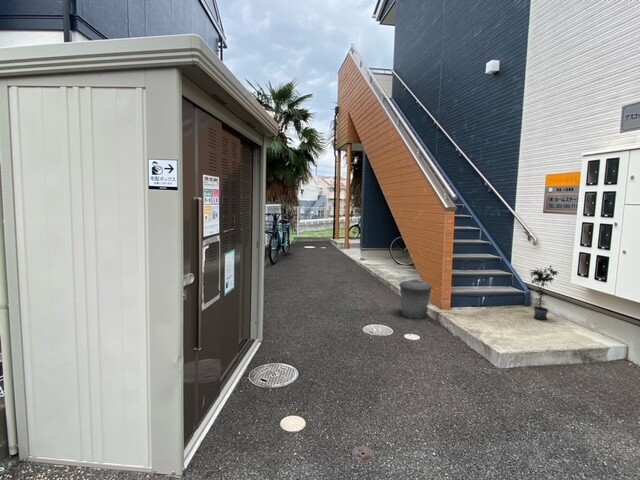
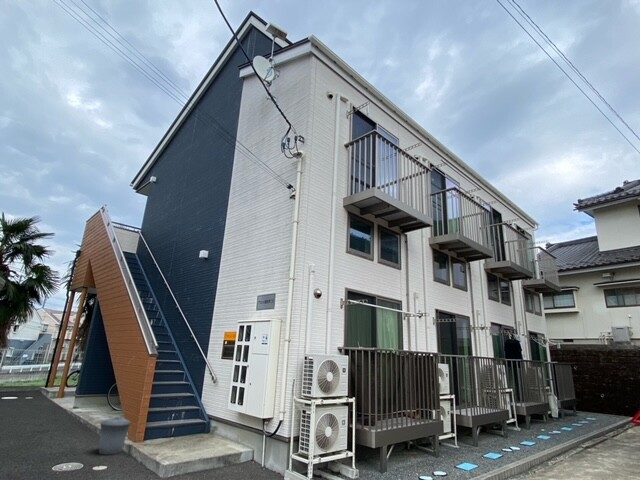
potted plant: present [530,266,558,320] -> none [204,398,225,441]

